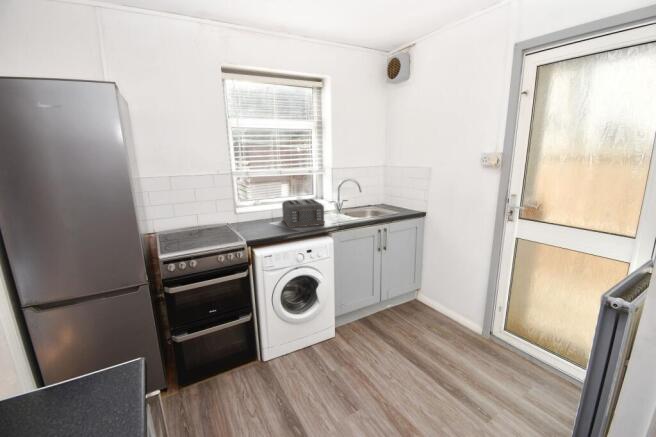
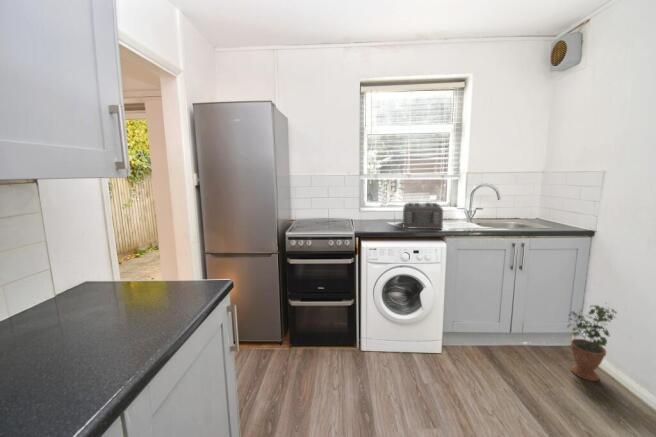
potted plant: none [416,264,443,322] -> present [568,305,616,381]

